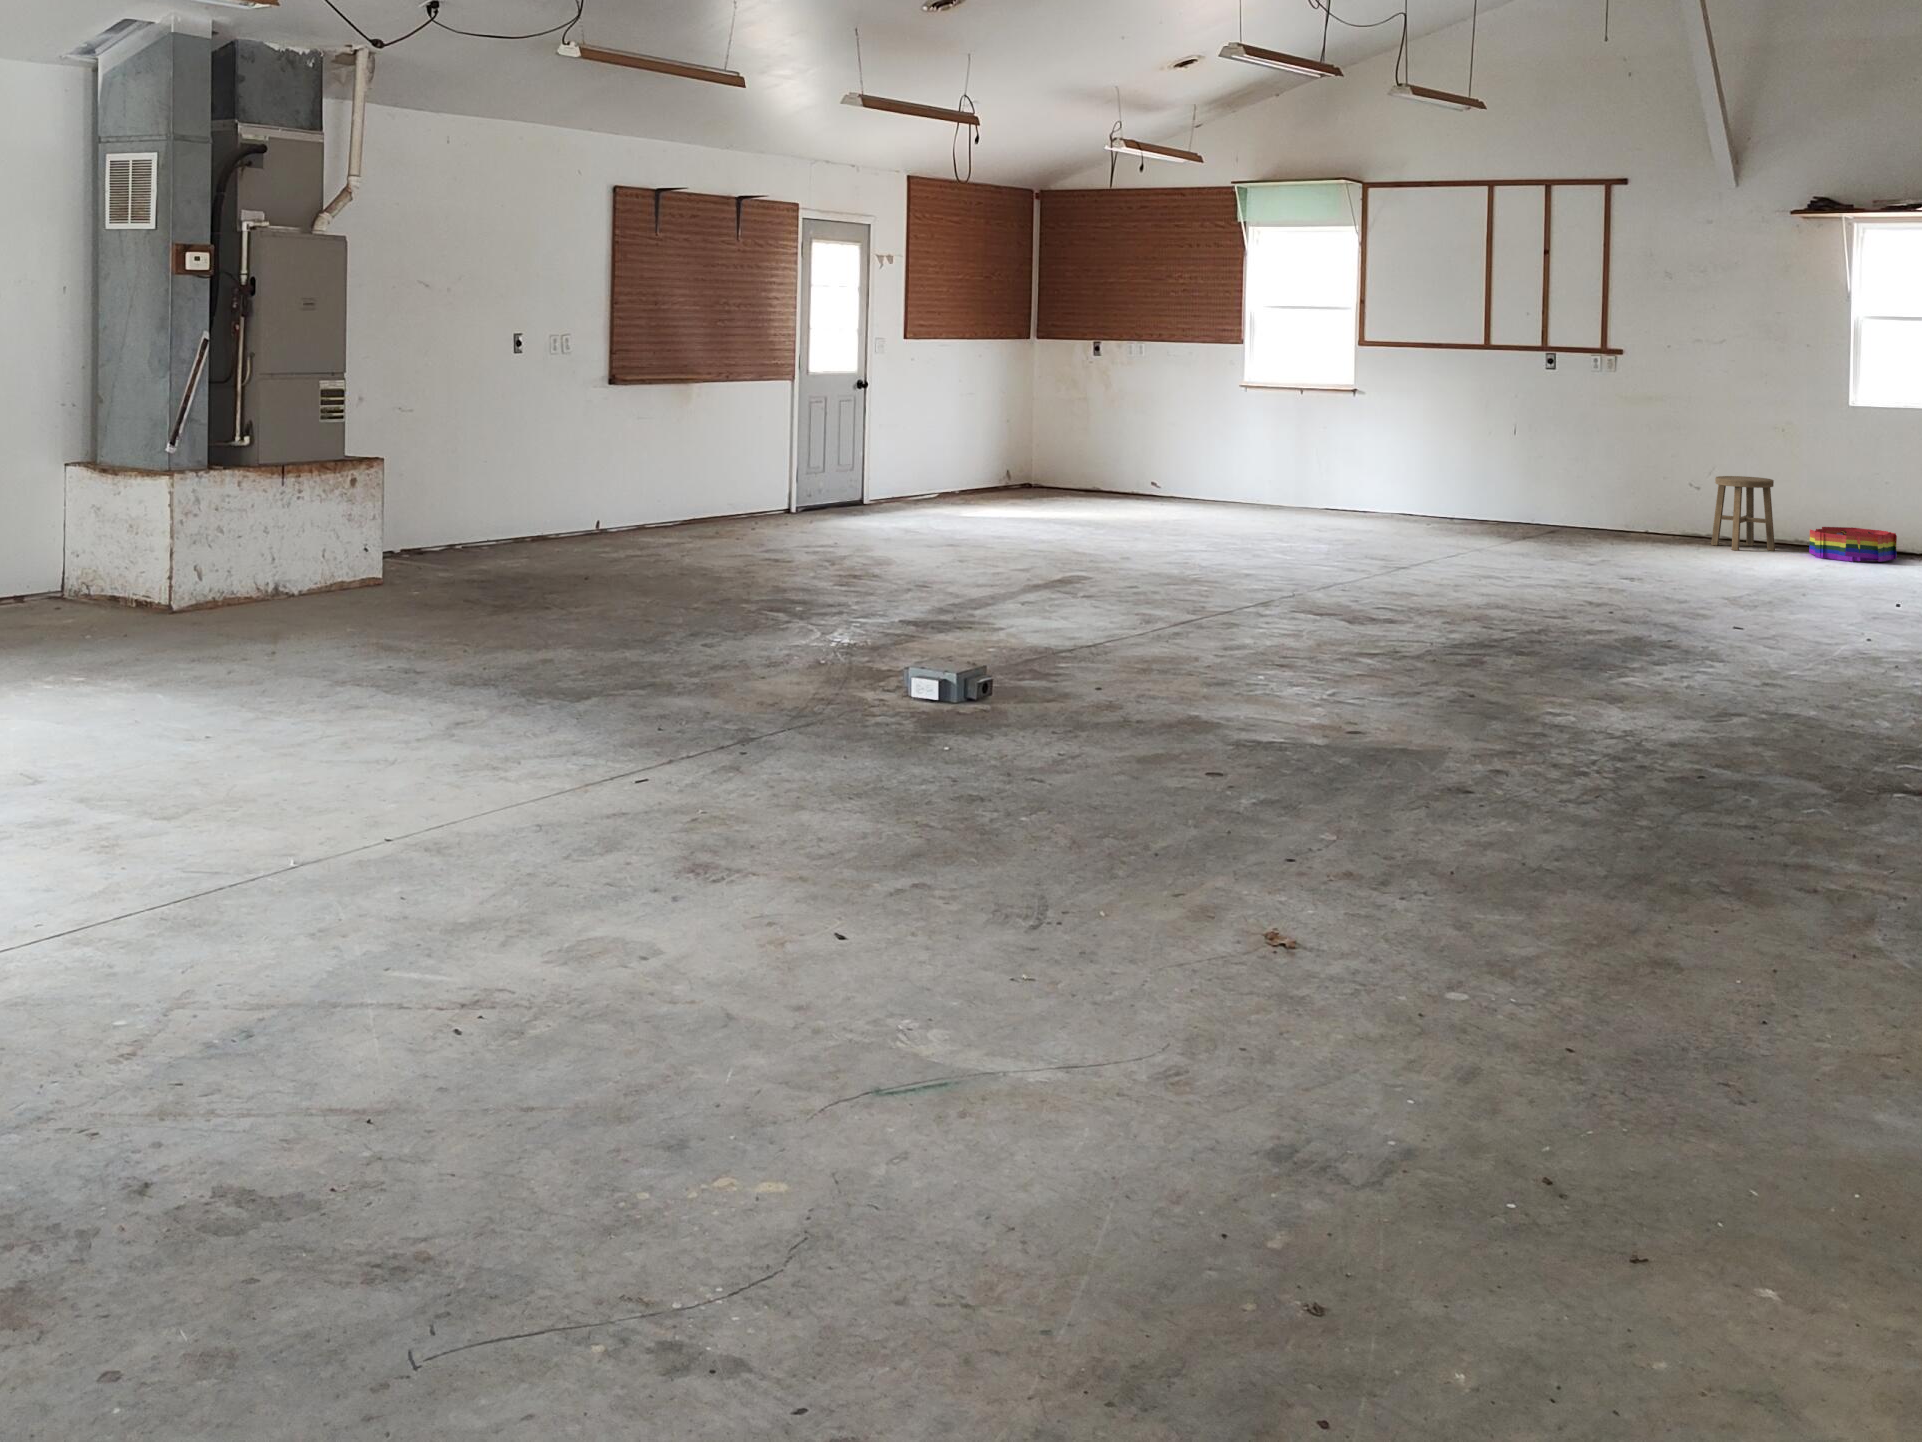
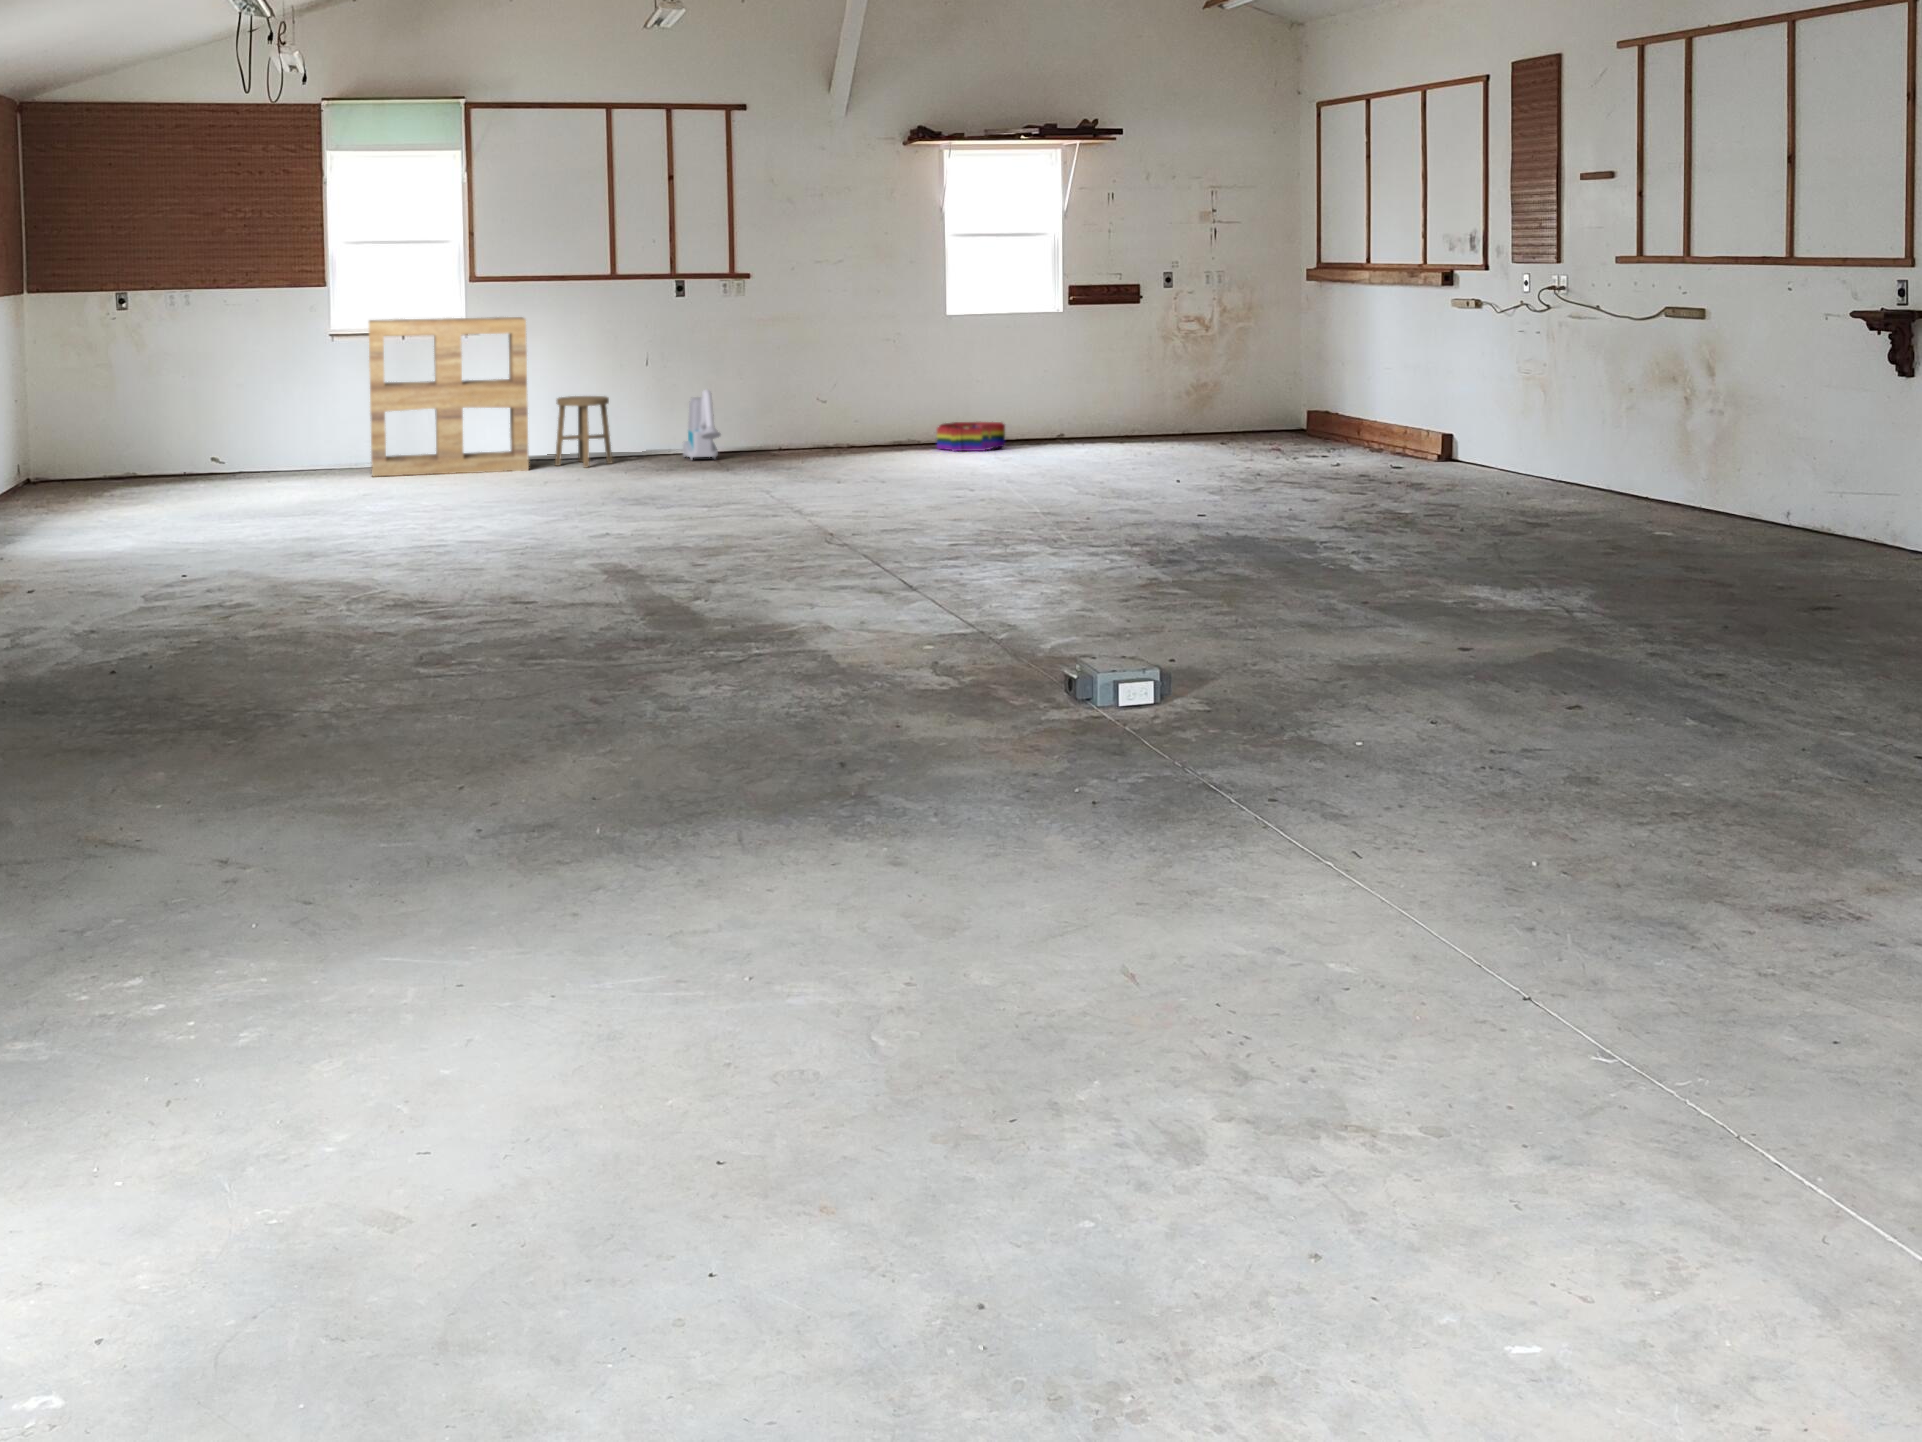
shelving unit: none [1248,374,1397,519] -> present [369,317,529,476]
vacuum cleaner: none [1517,461,1571,533] -> present [683,389,721,460]
stool: present [1711,476,1775,551] -> present [555,396,612,467]

